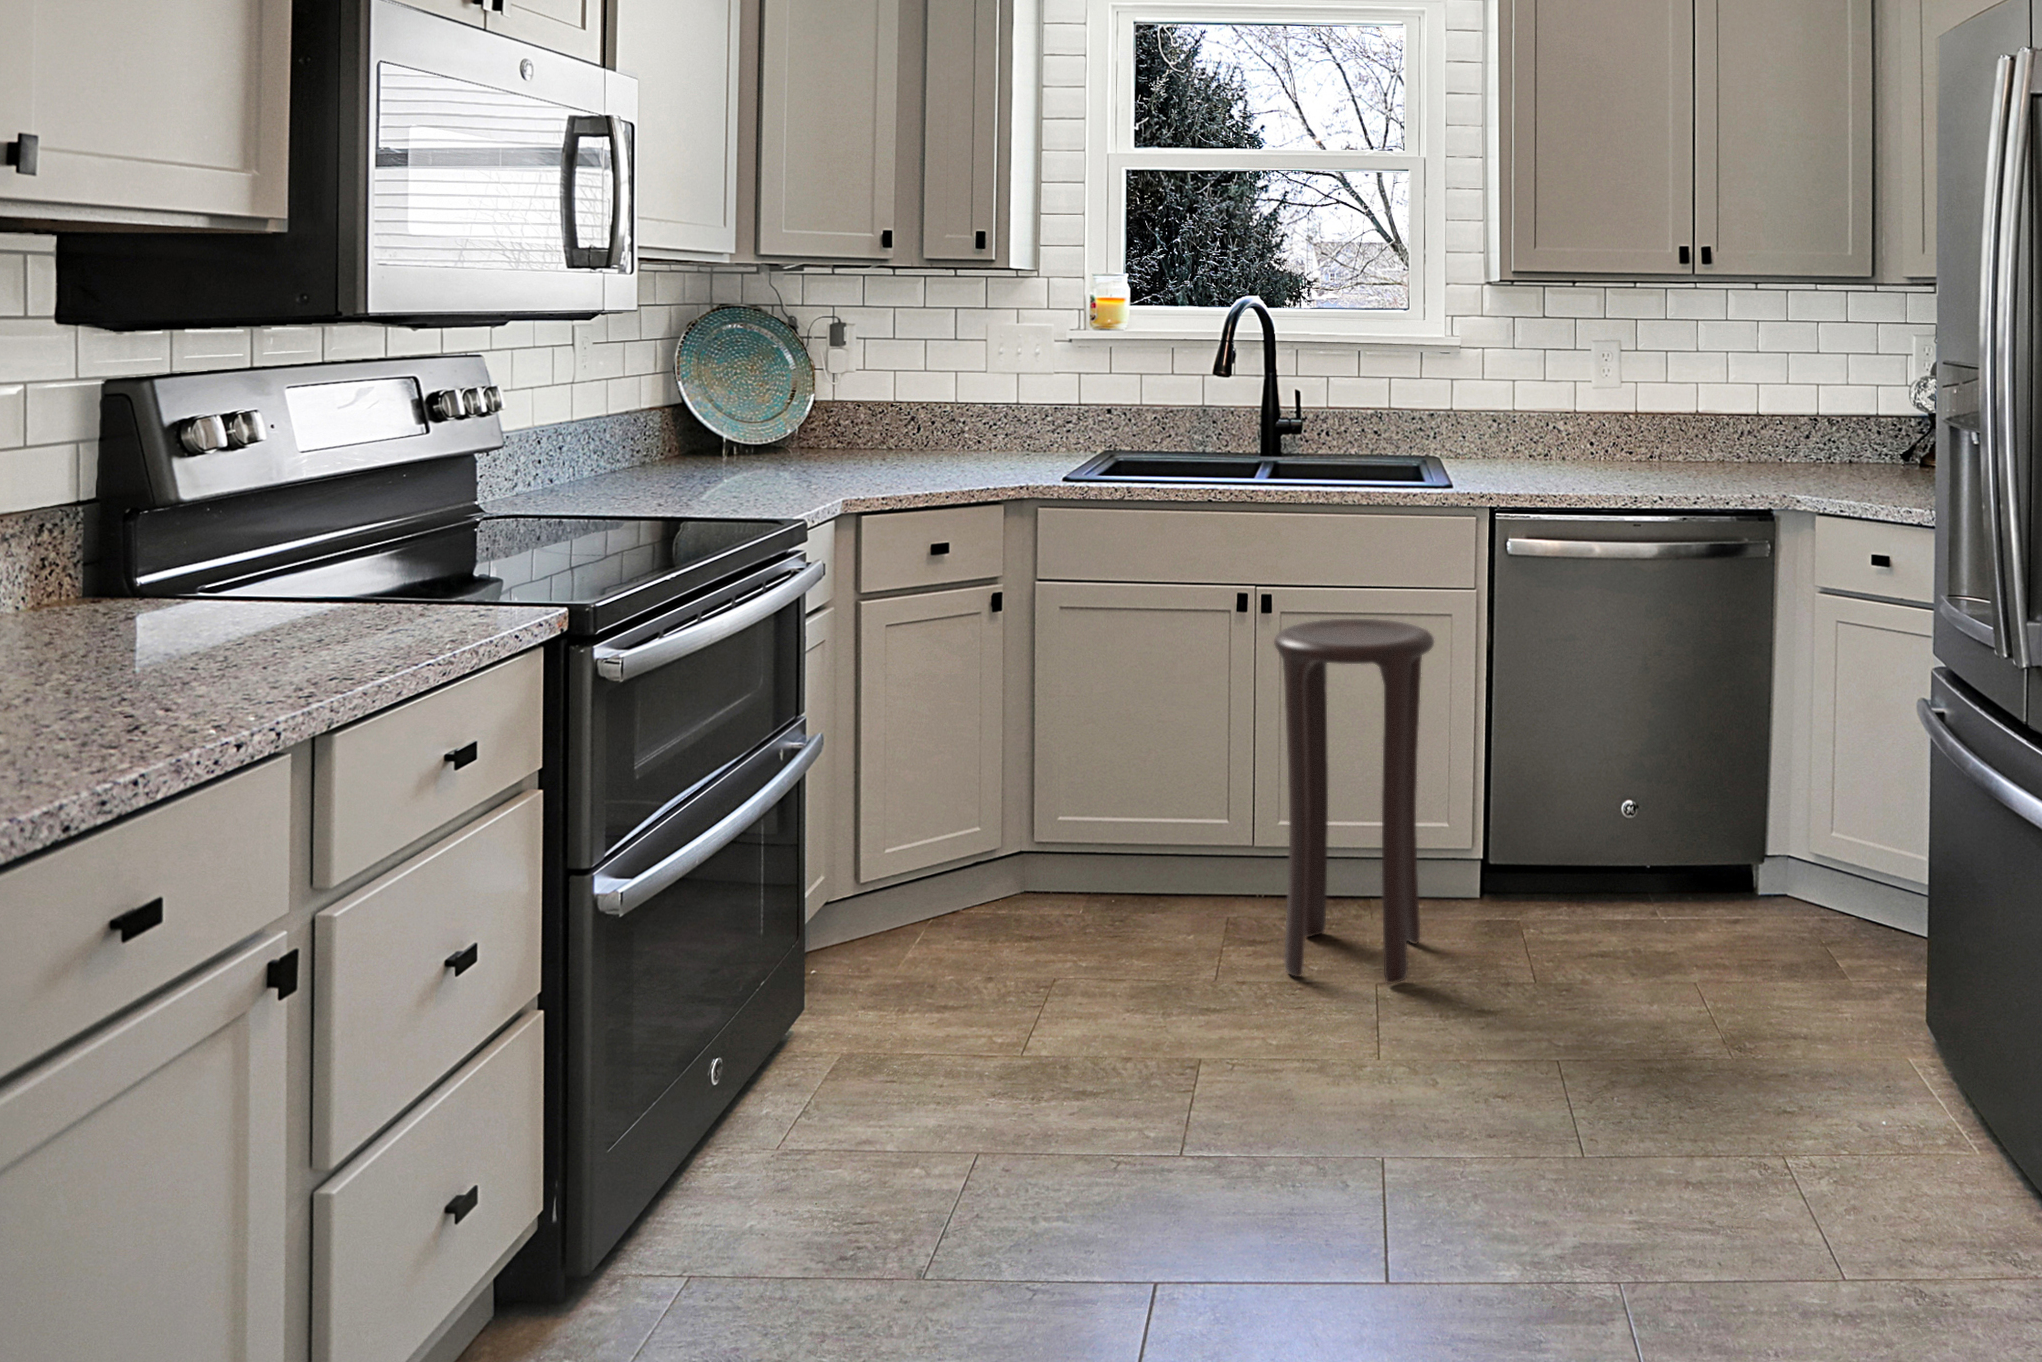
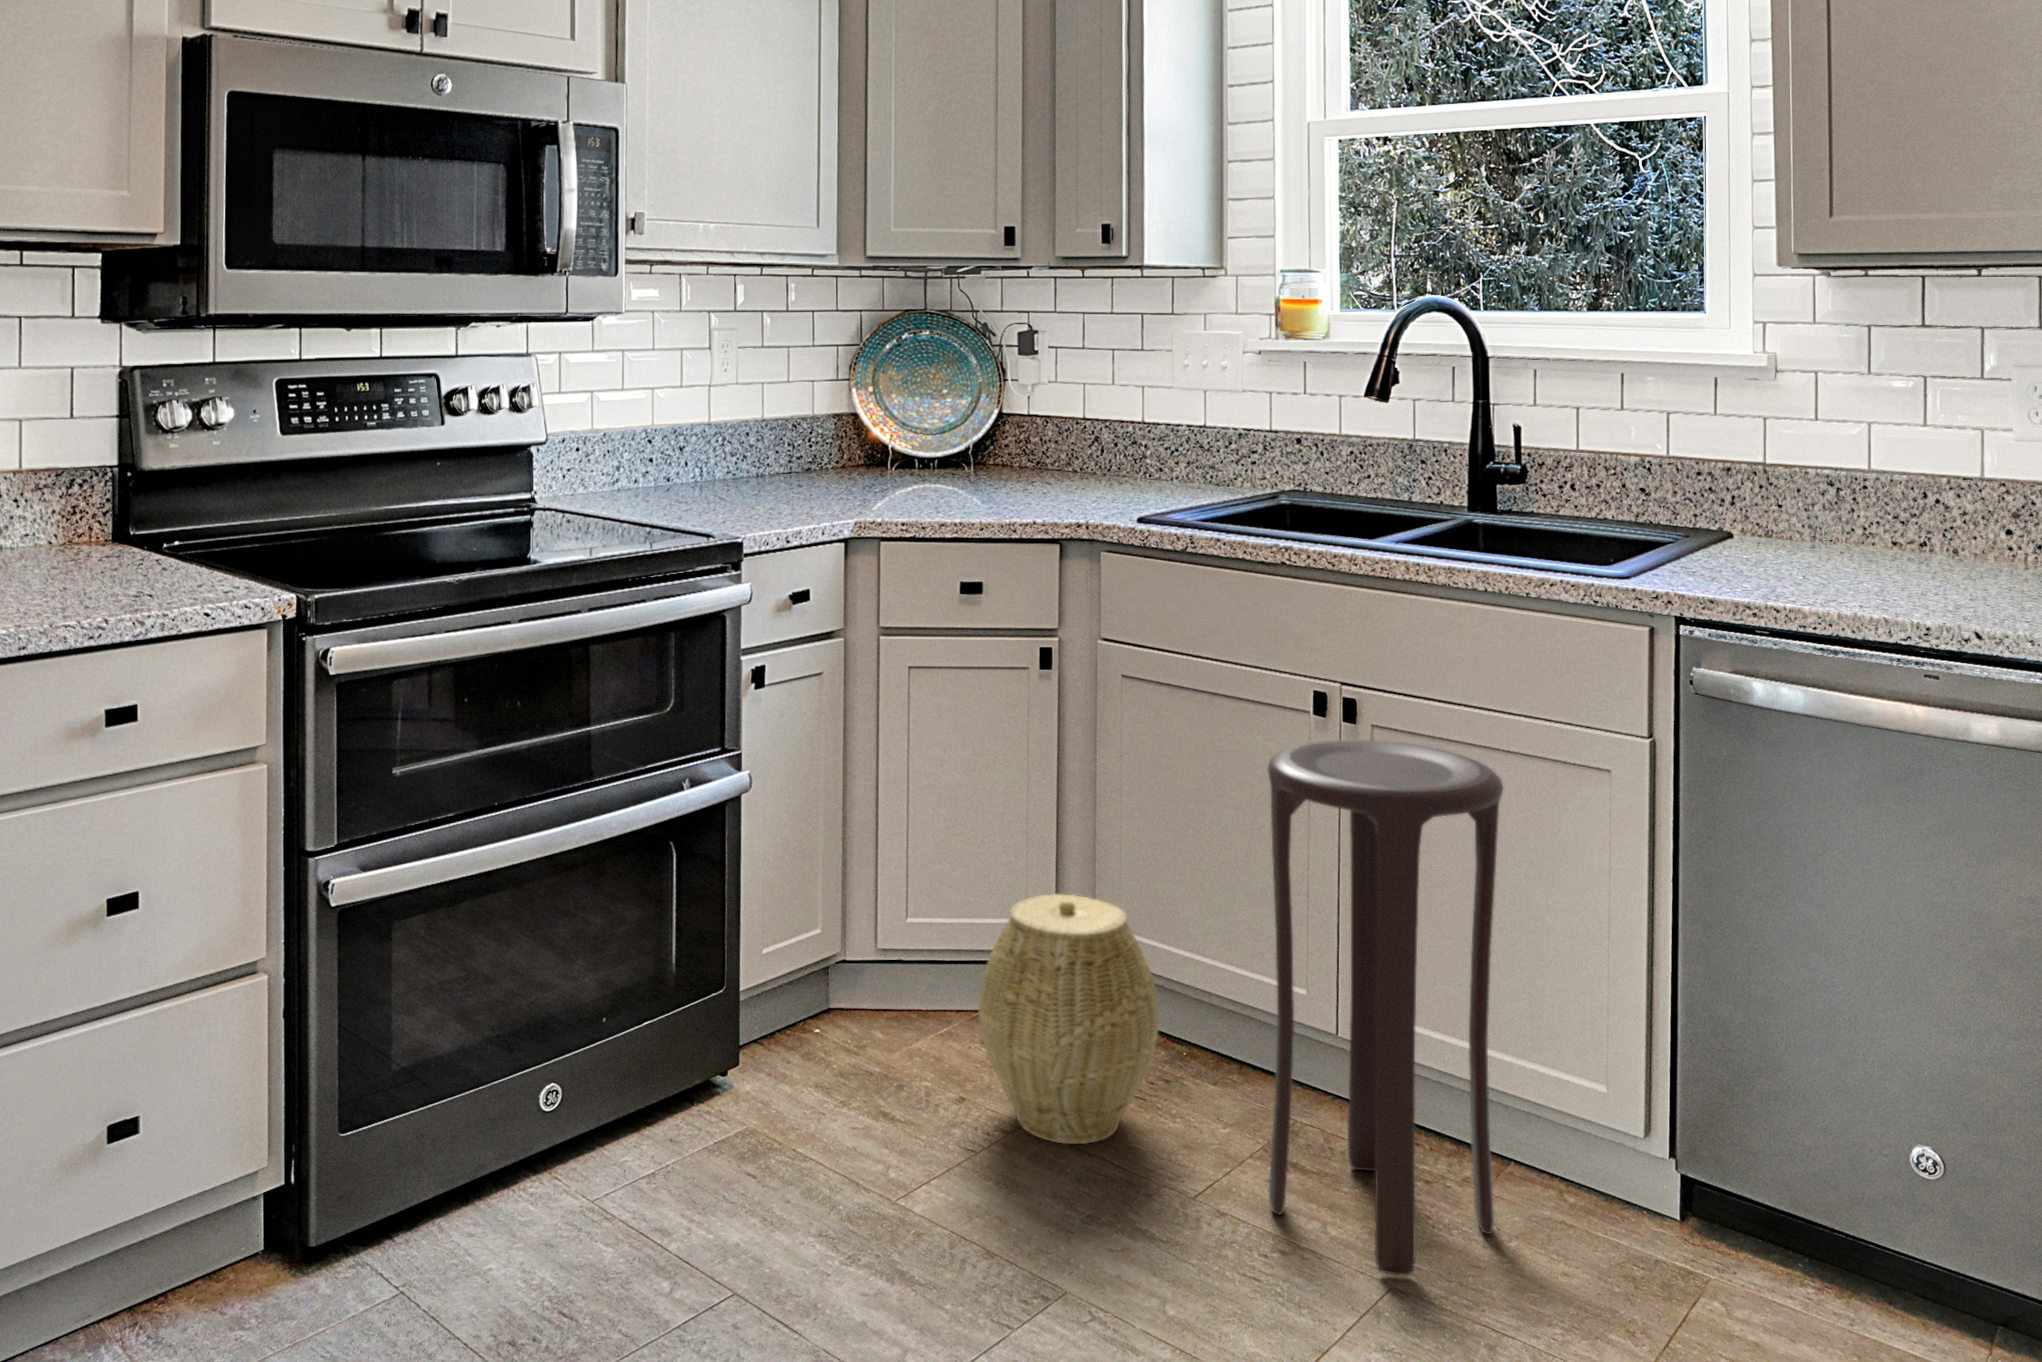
woven basket: none [1025,790,1174,991] -> present [979,894,1159,1144]

